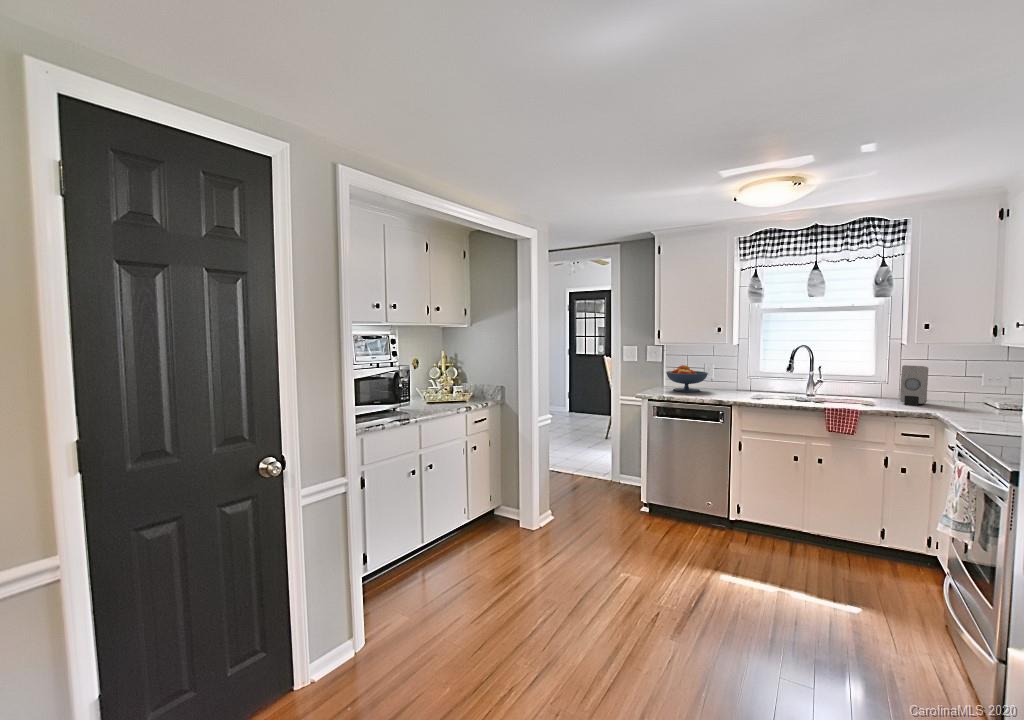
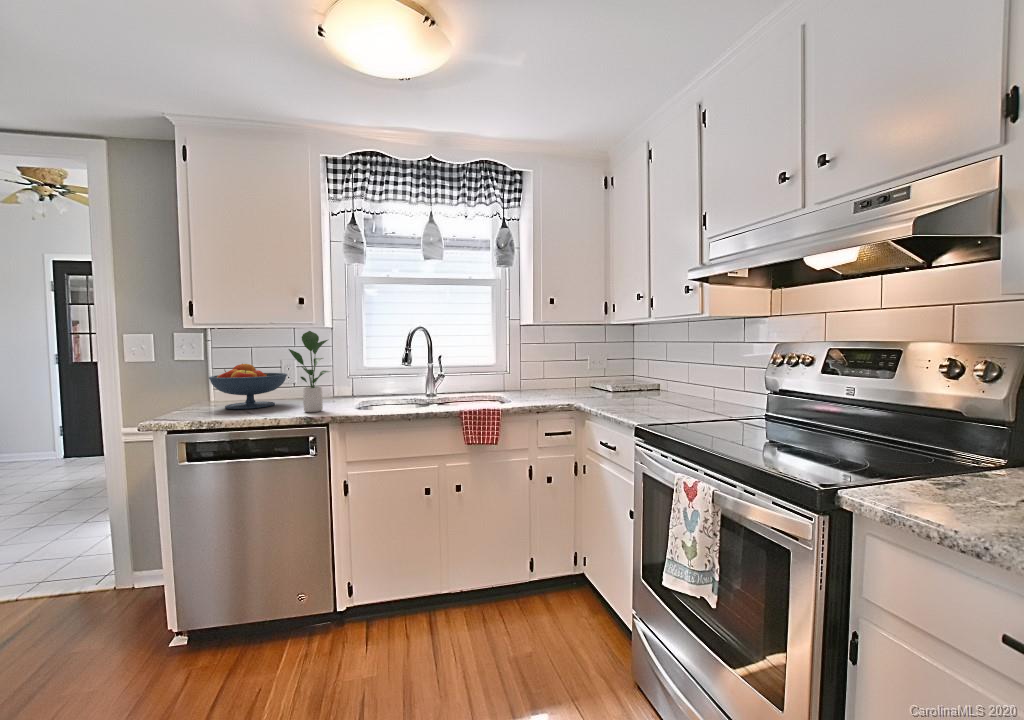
potted plant: none [710,349,735,398] -> present [289,331,330,412]
soap dispenser: present [900,365,928,405] -> none [527,348,550,395]

